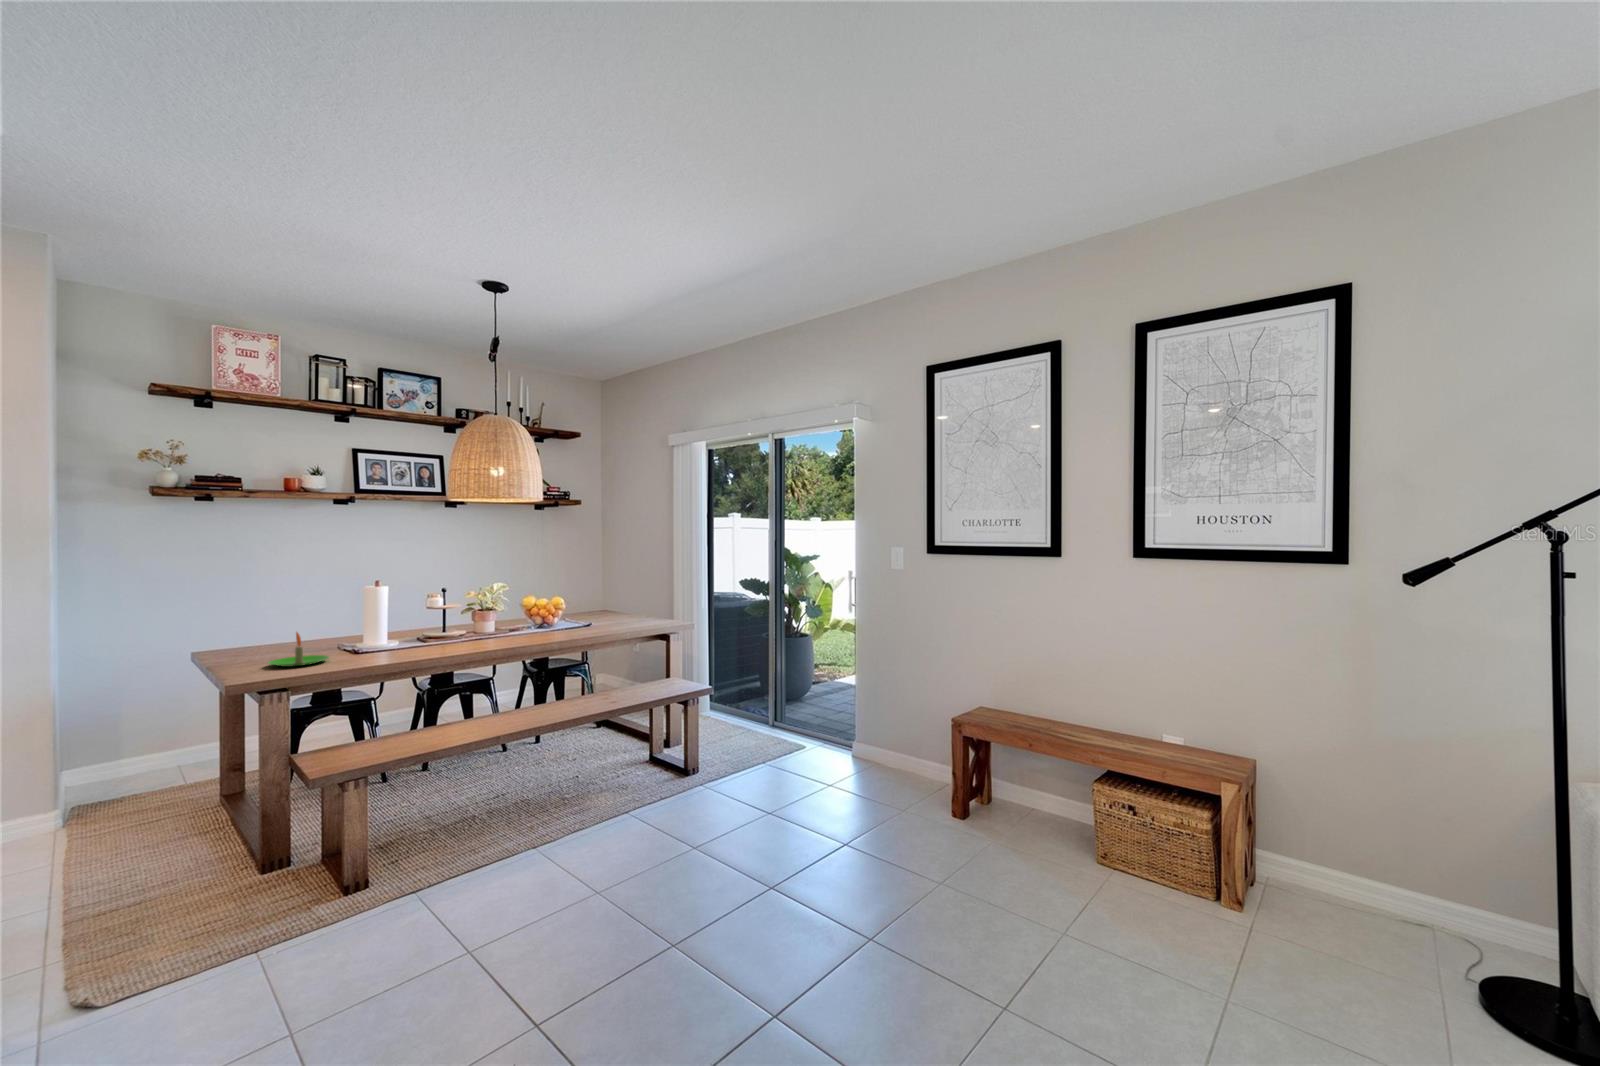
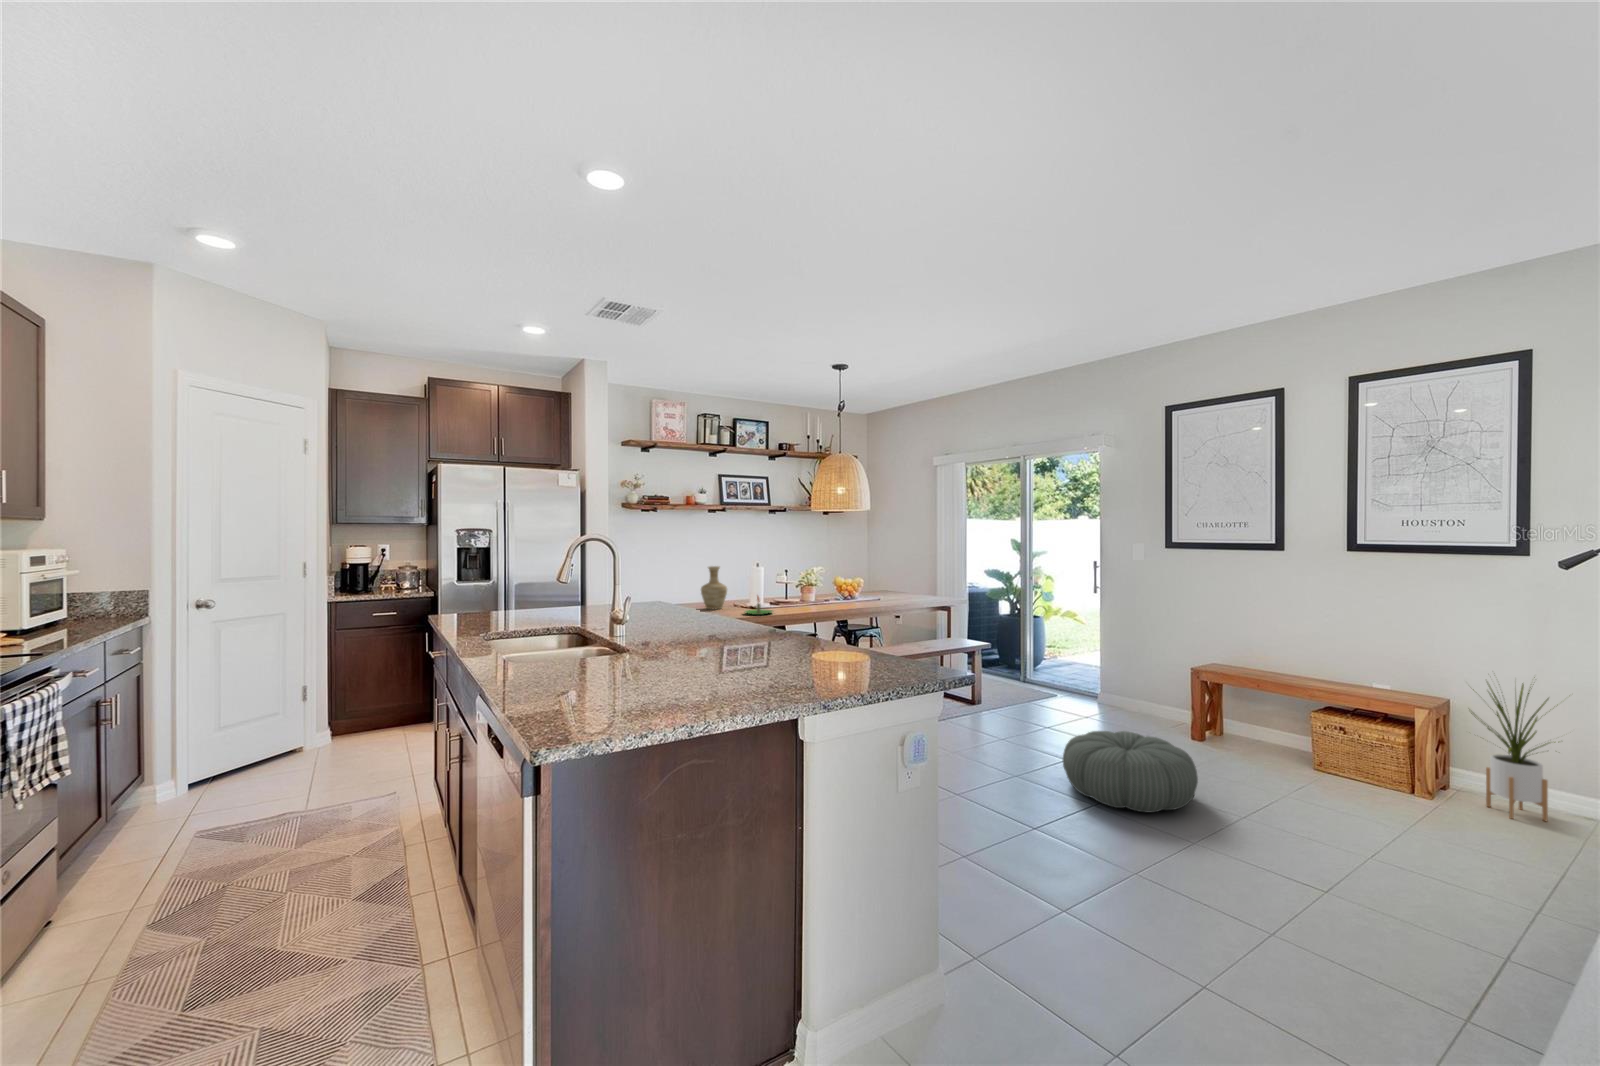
vase: none [220,585,277,656] -> present [701,566,727,609]
house plant: none [1278,724,1417,942] -> present [1471,677,1555,821]
pouf: none [729,841,928,1011] -> present [1063,731,1198,812]

